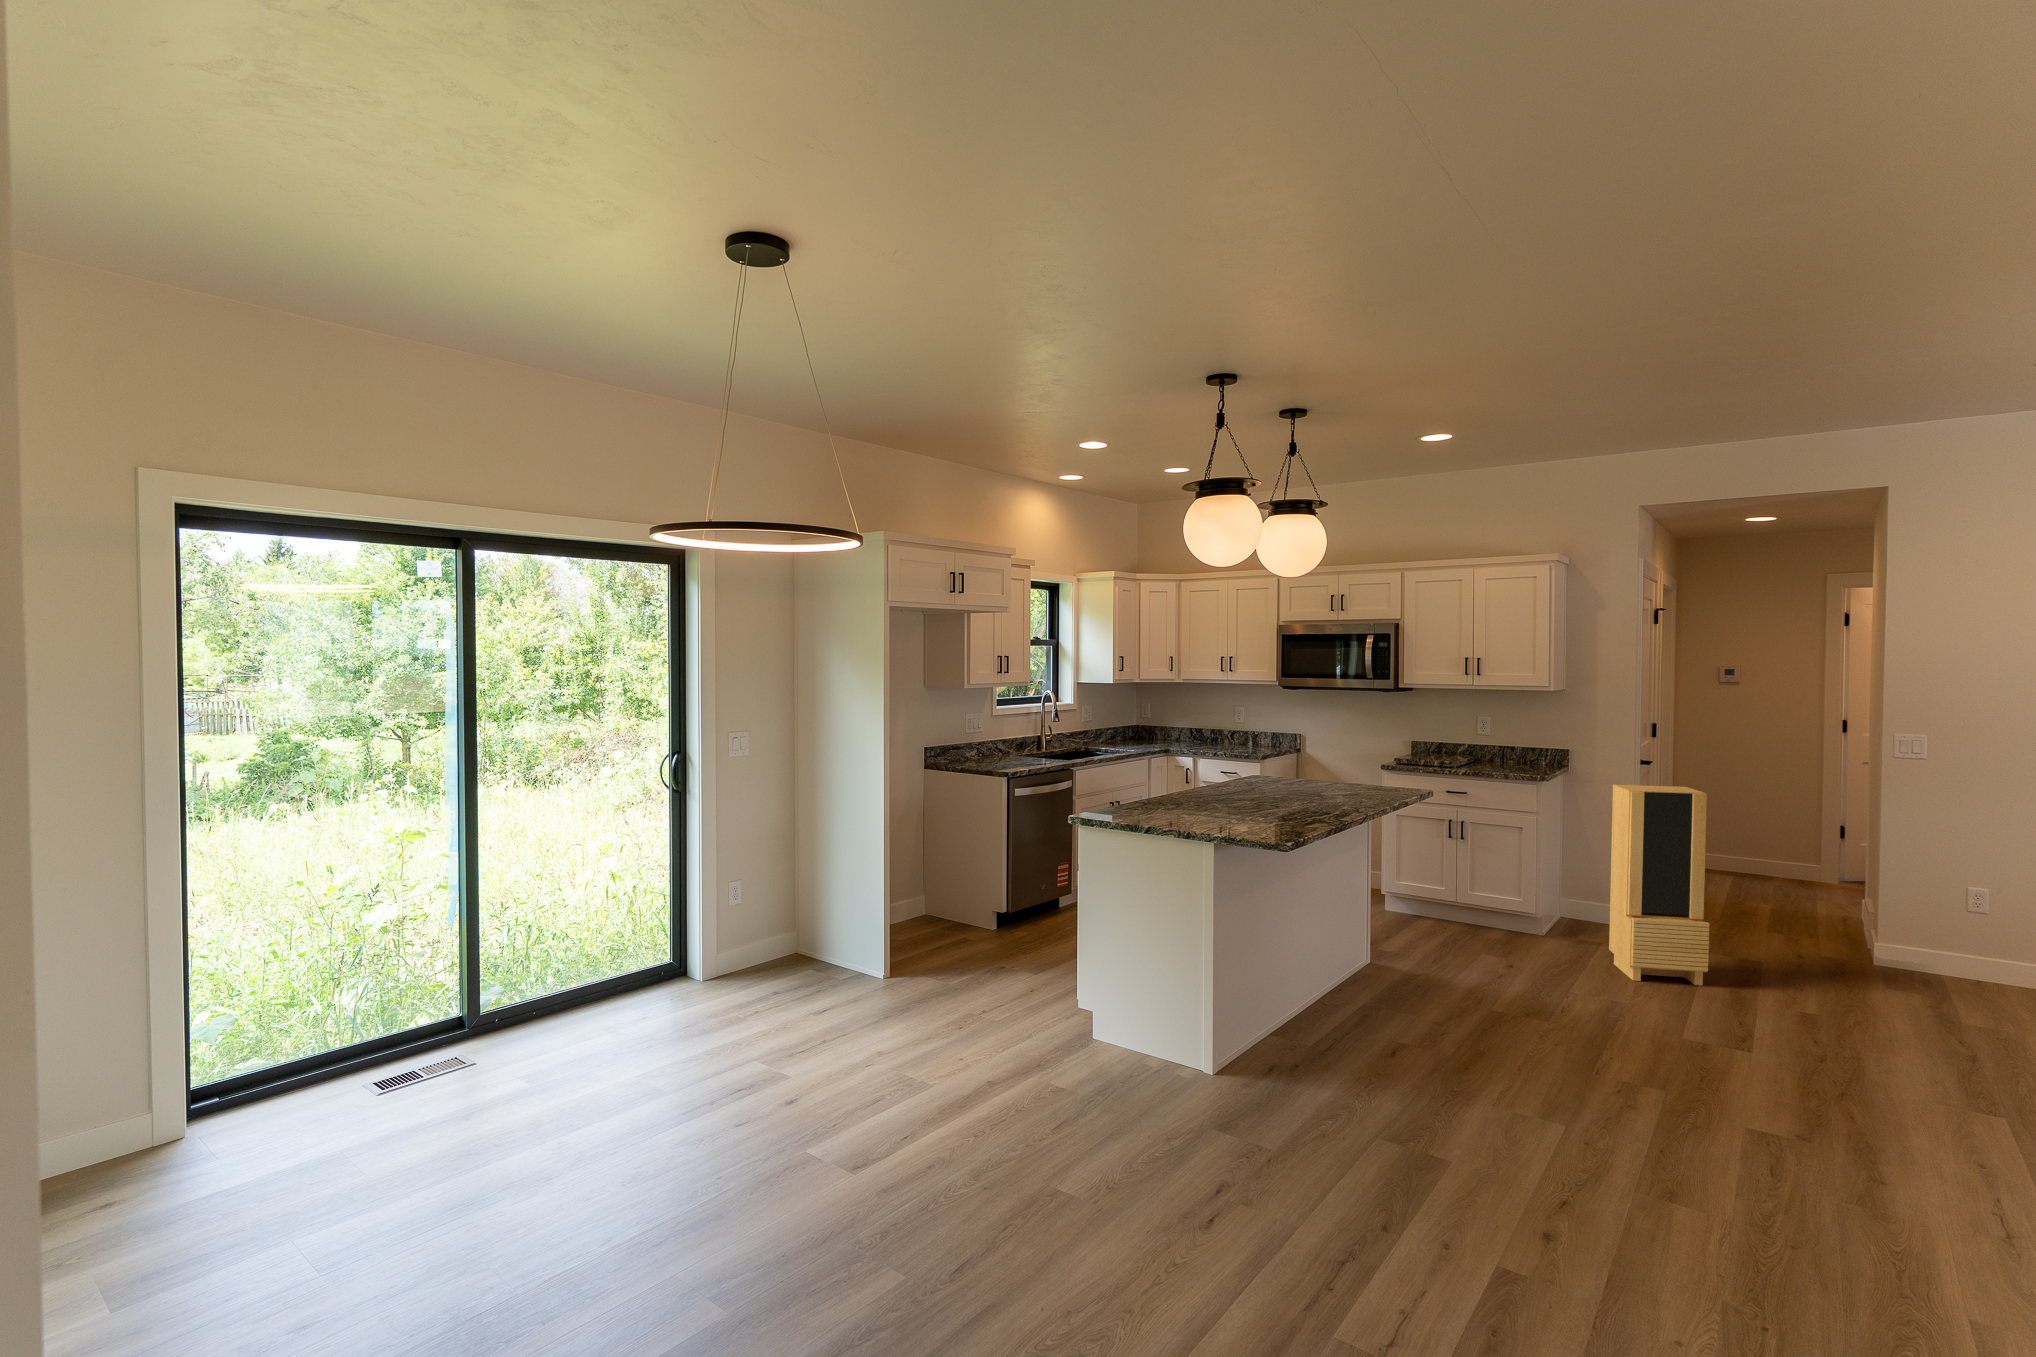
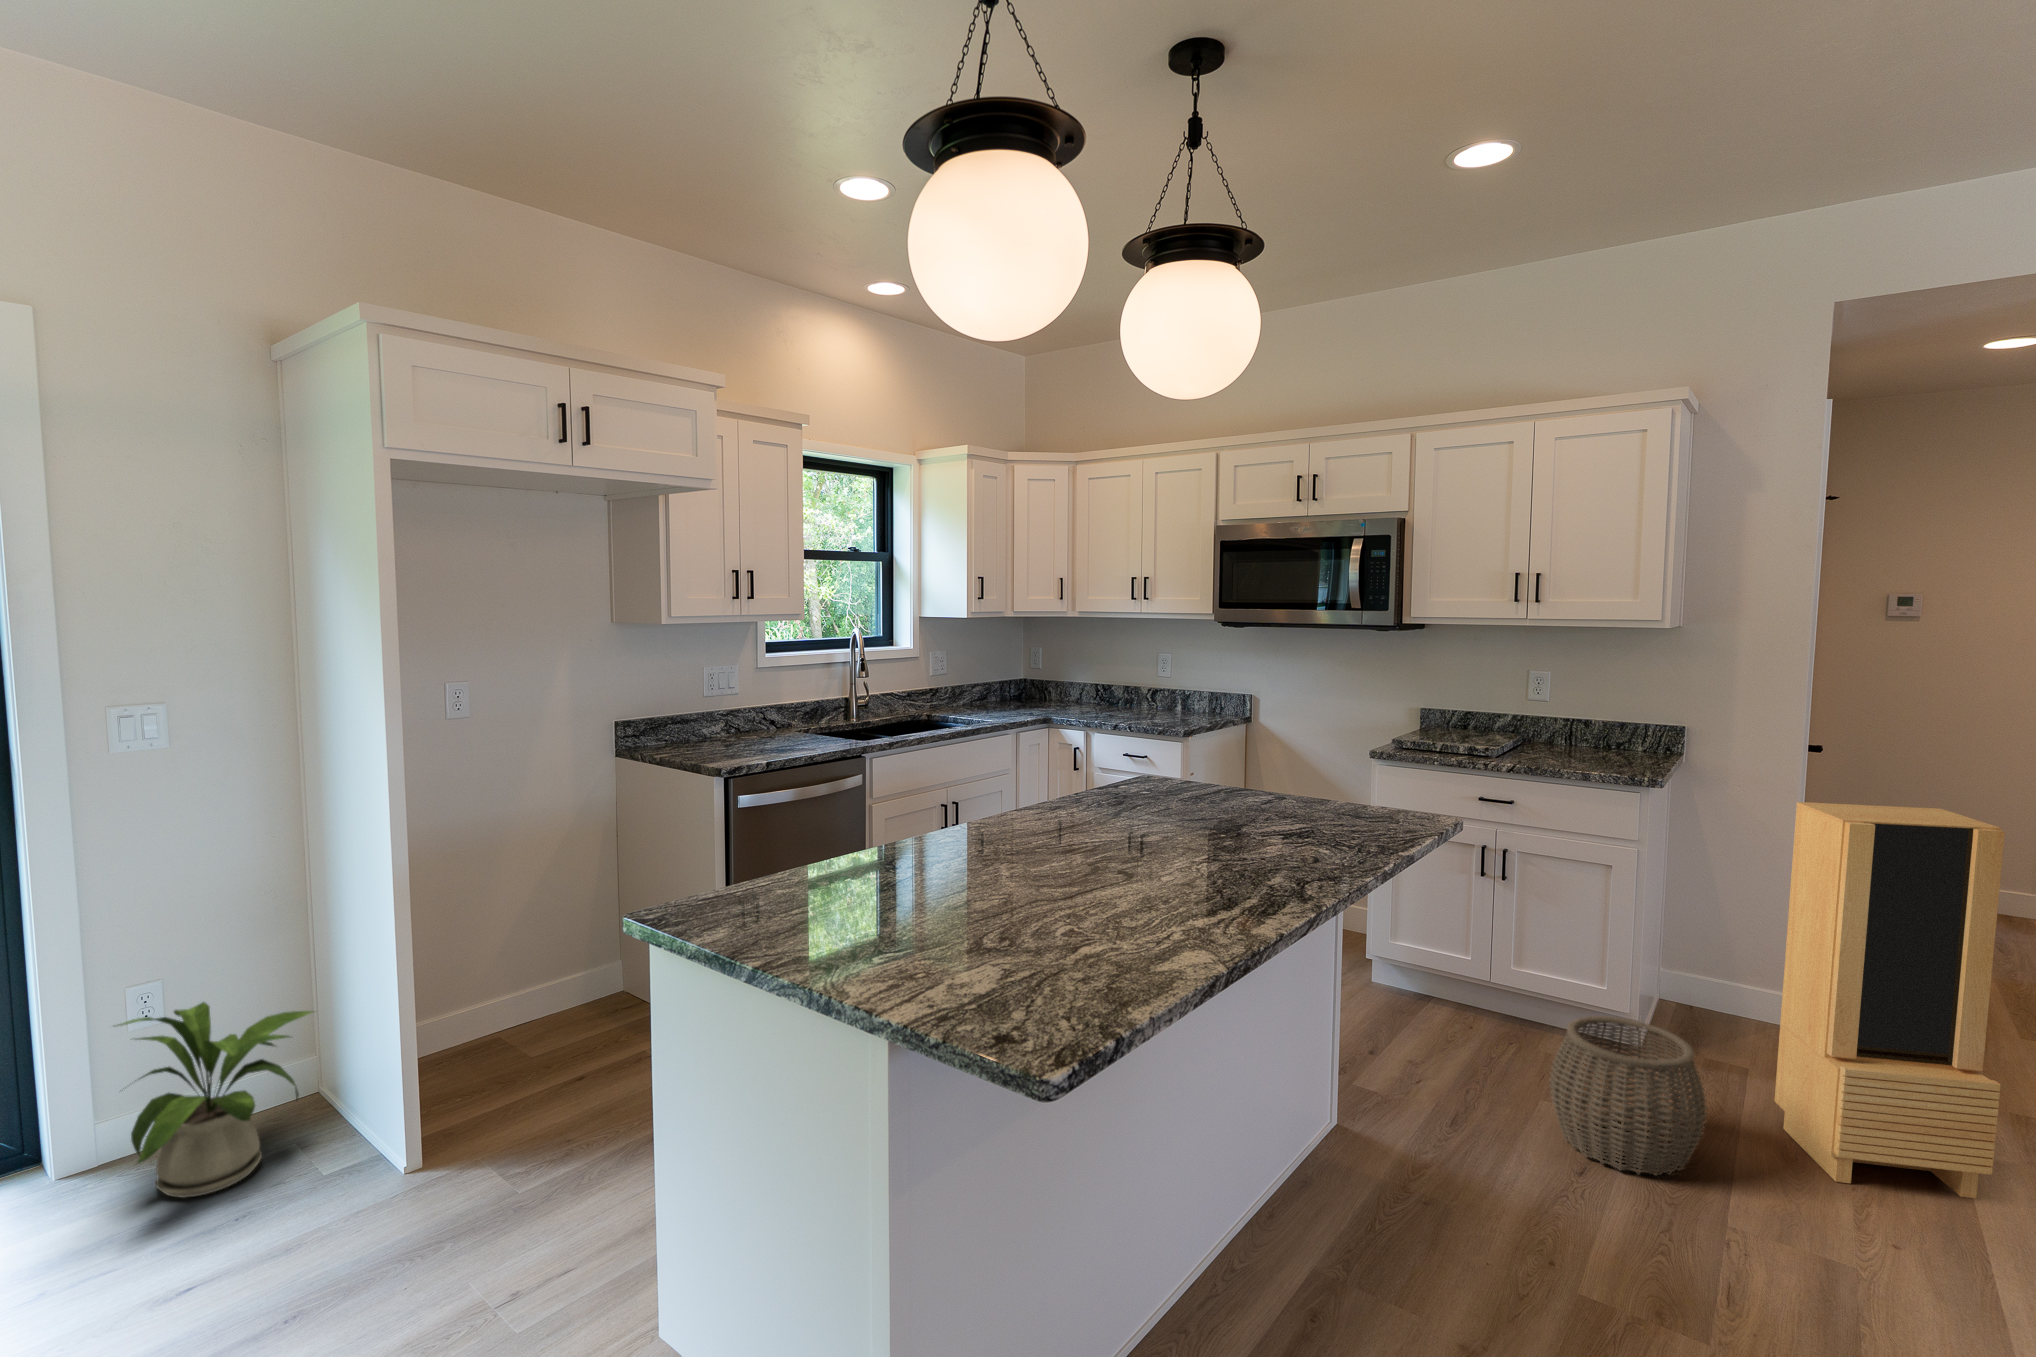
house plant: none [748,890,824,986] -> present [119,1002,314,1198]
woven basket: none [1486,903,1566,979] -> present [1550,1016,1707,1176]

